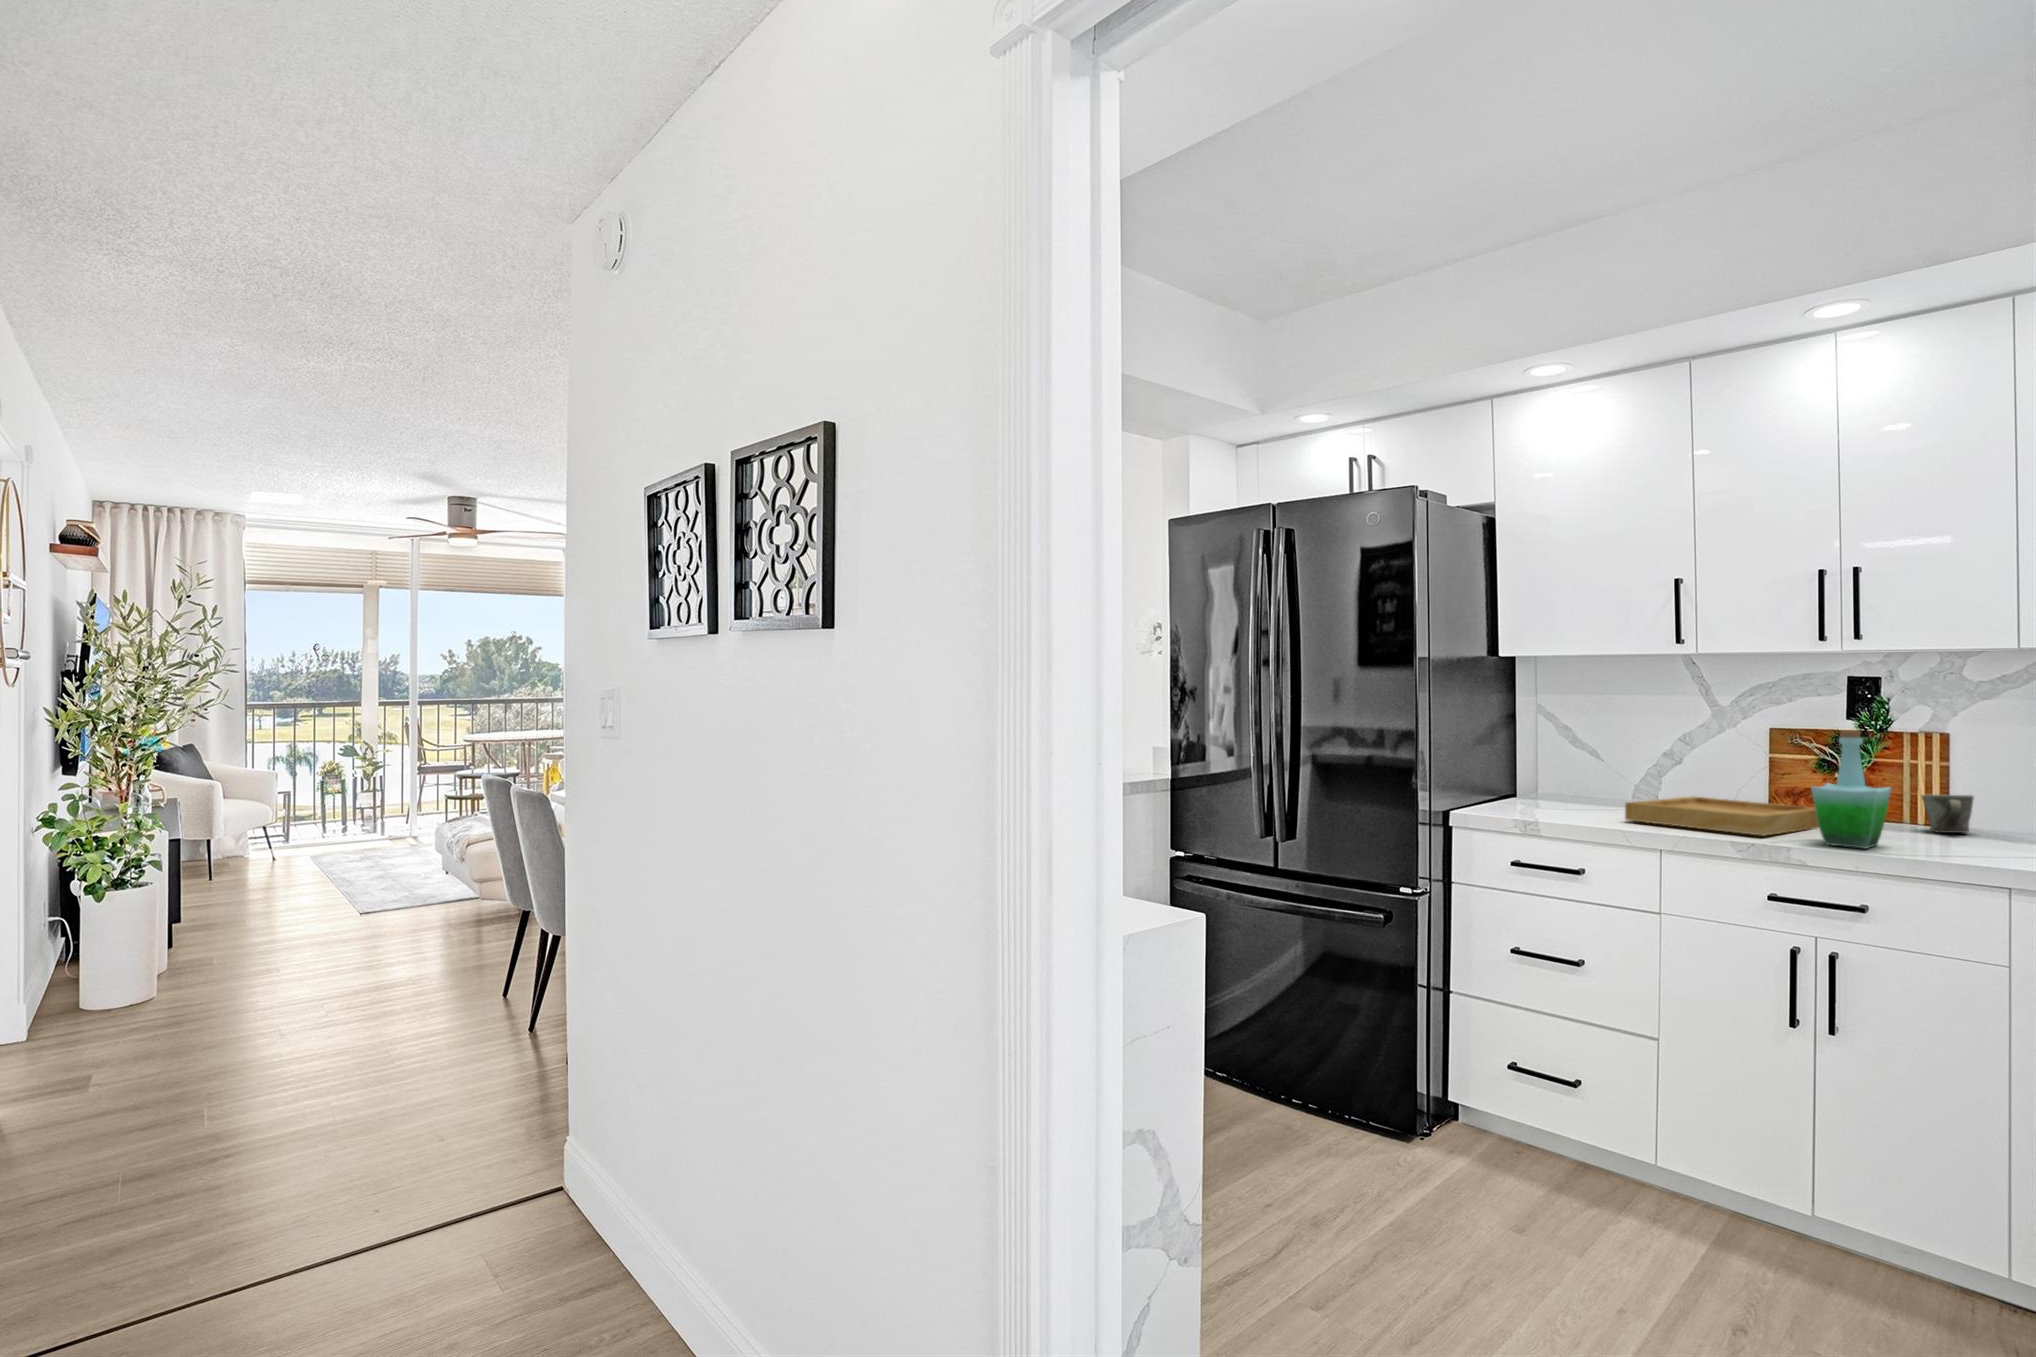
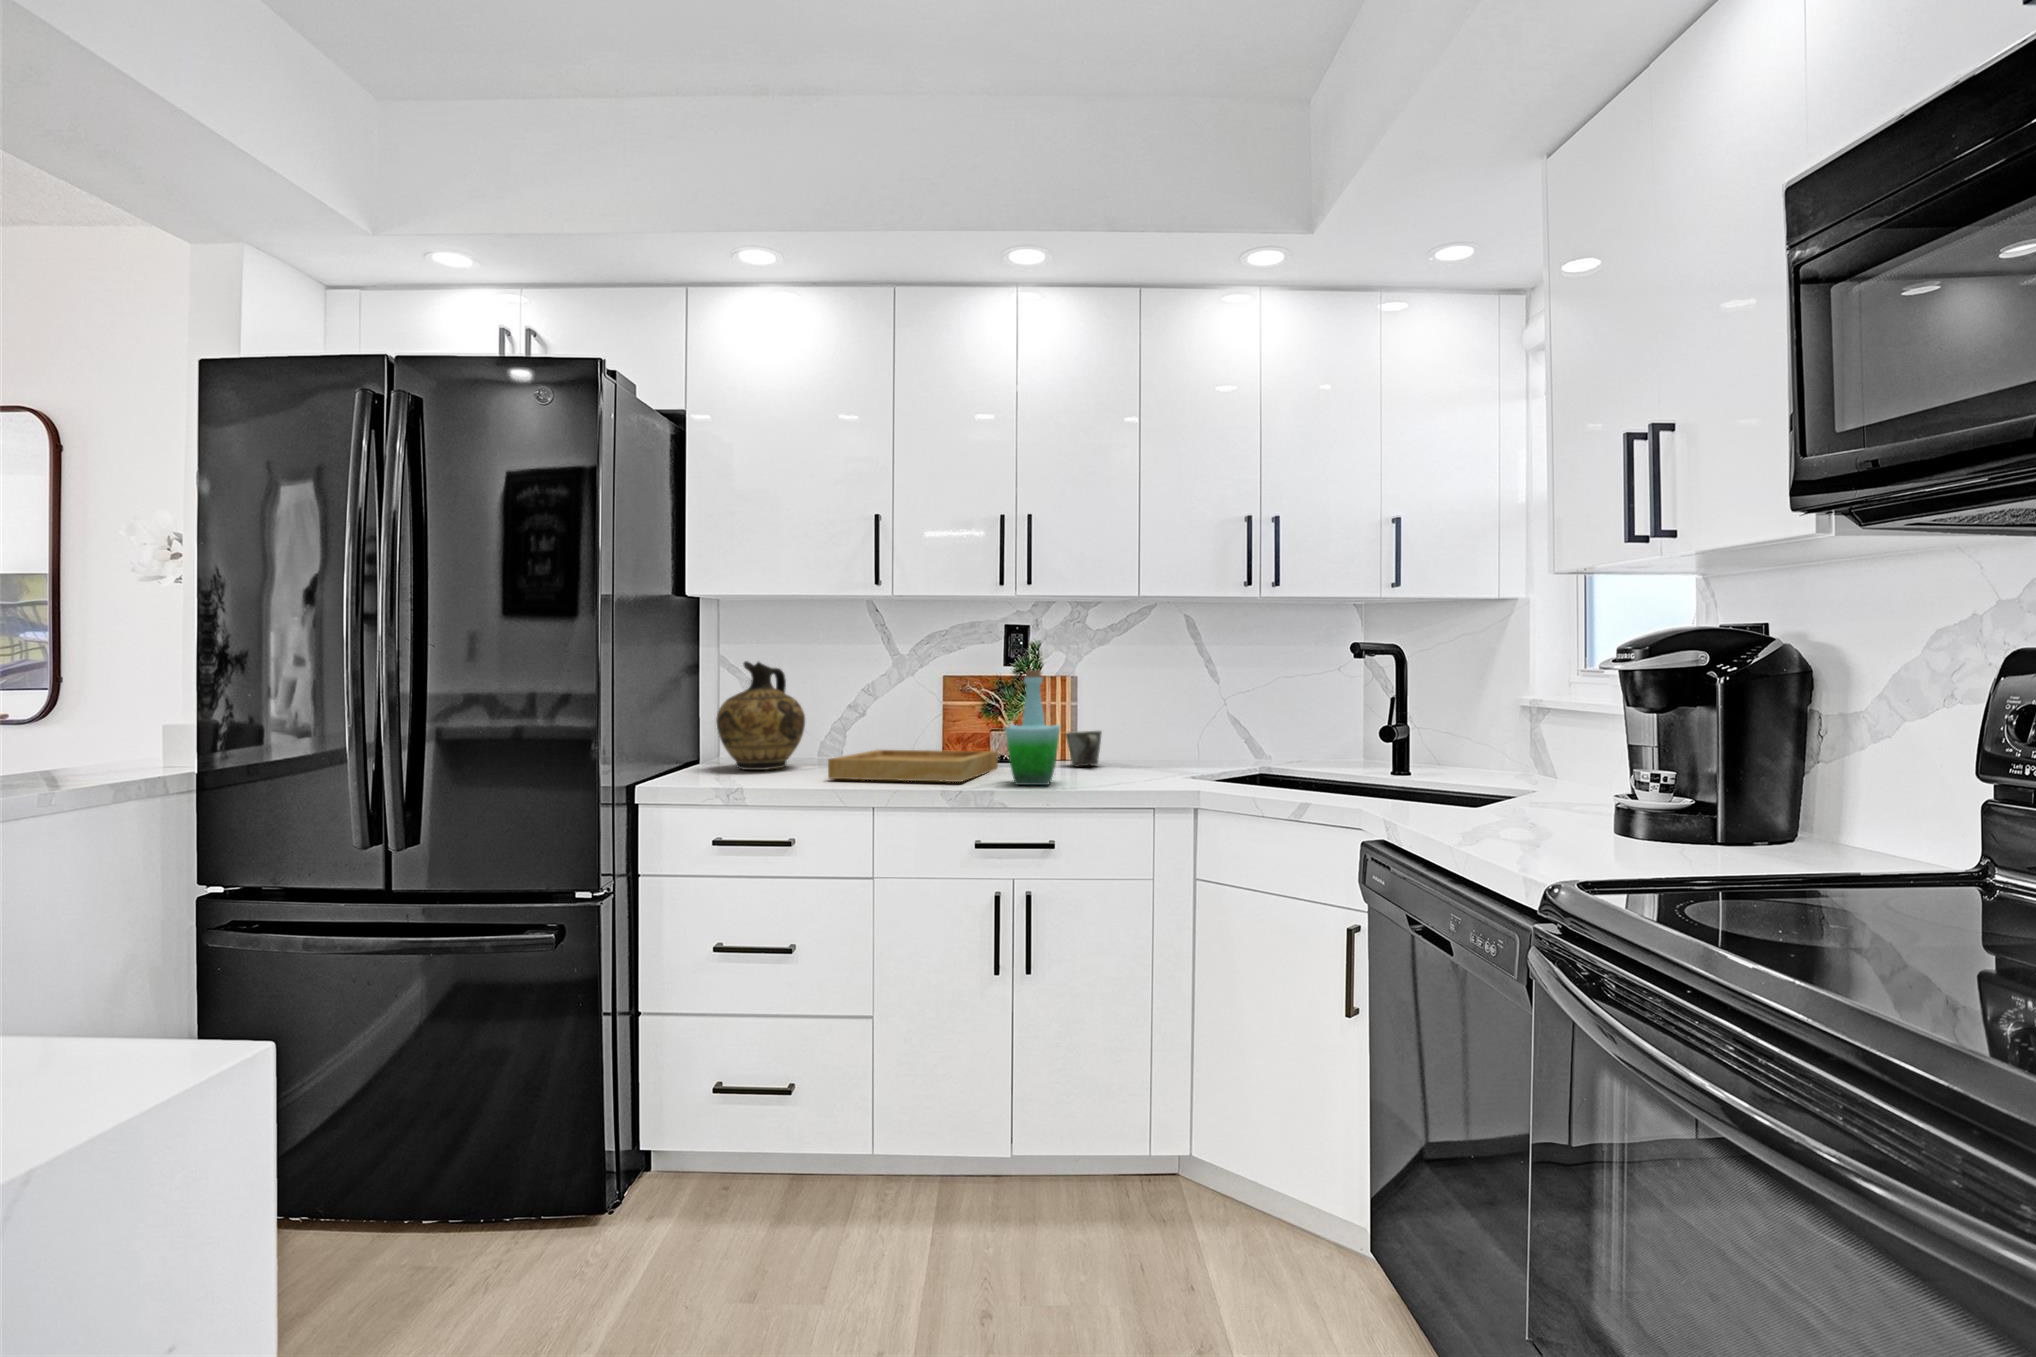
ceramic jug: none [1531,711,1616,806] -> present [716,661,805,770]

